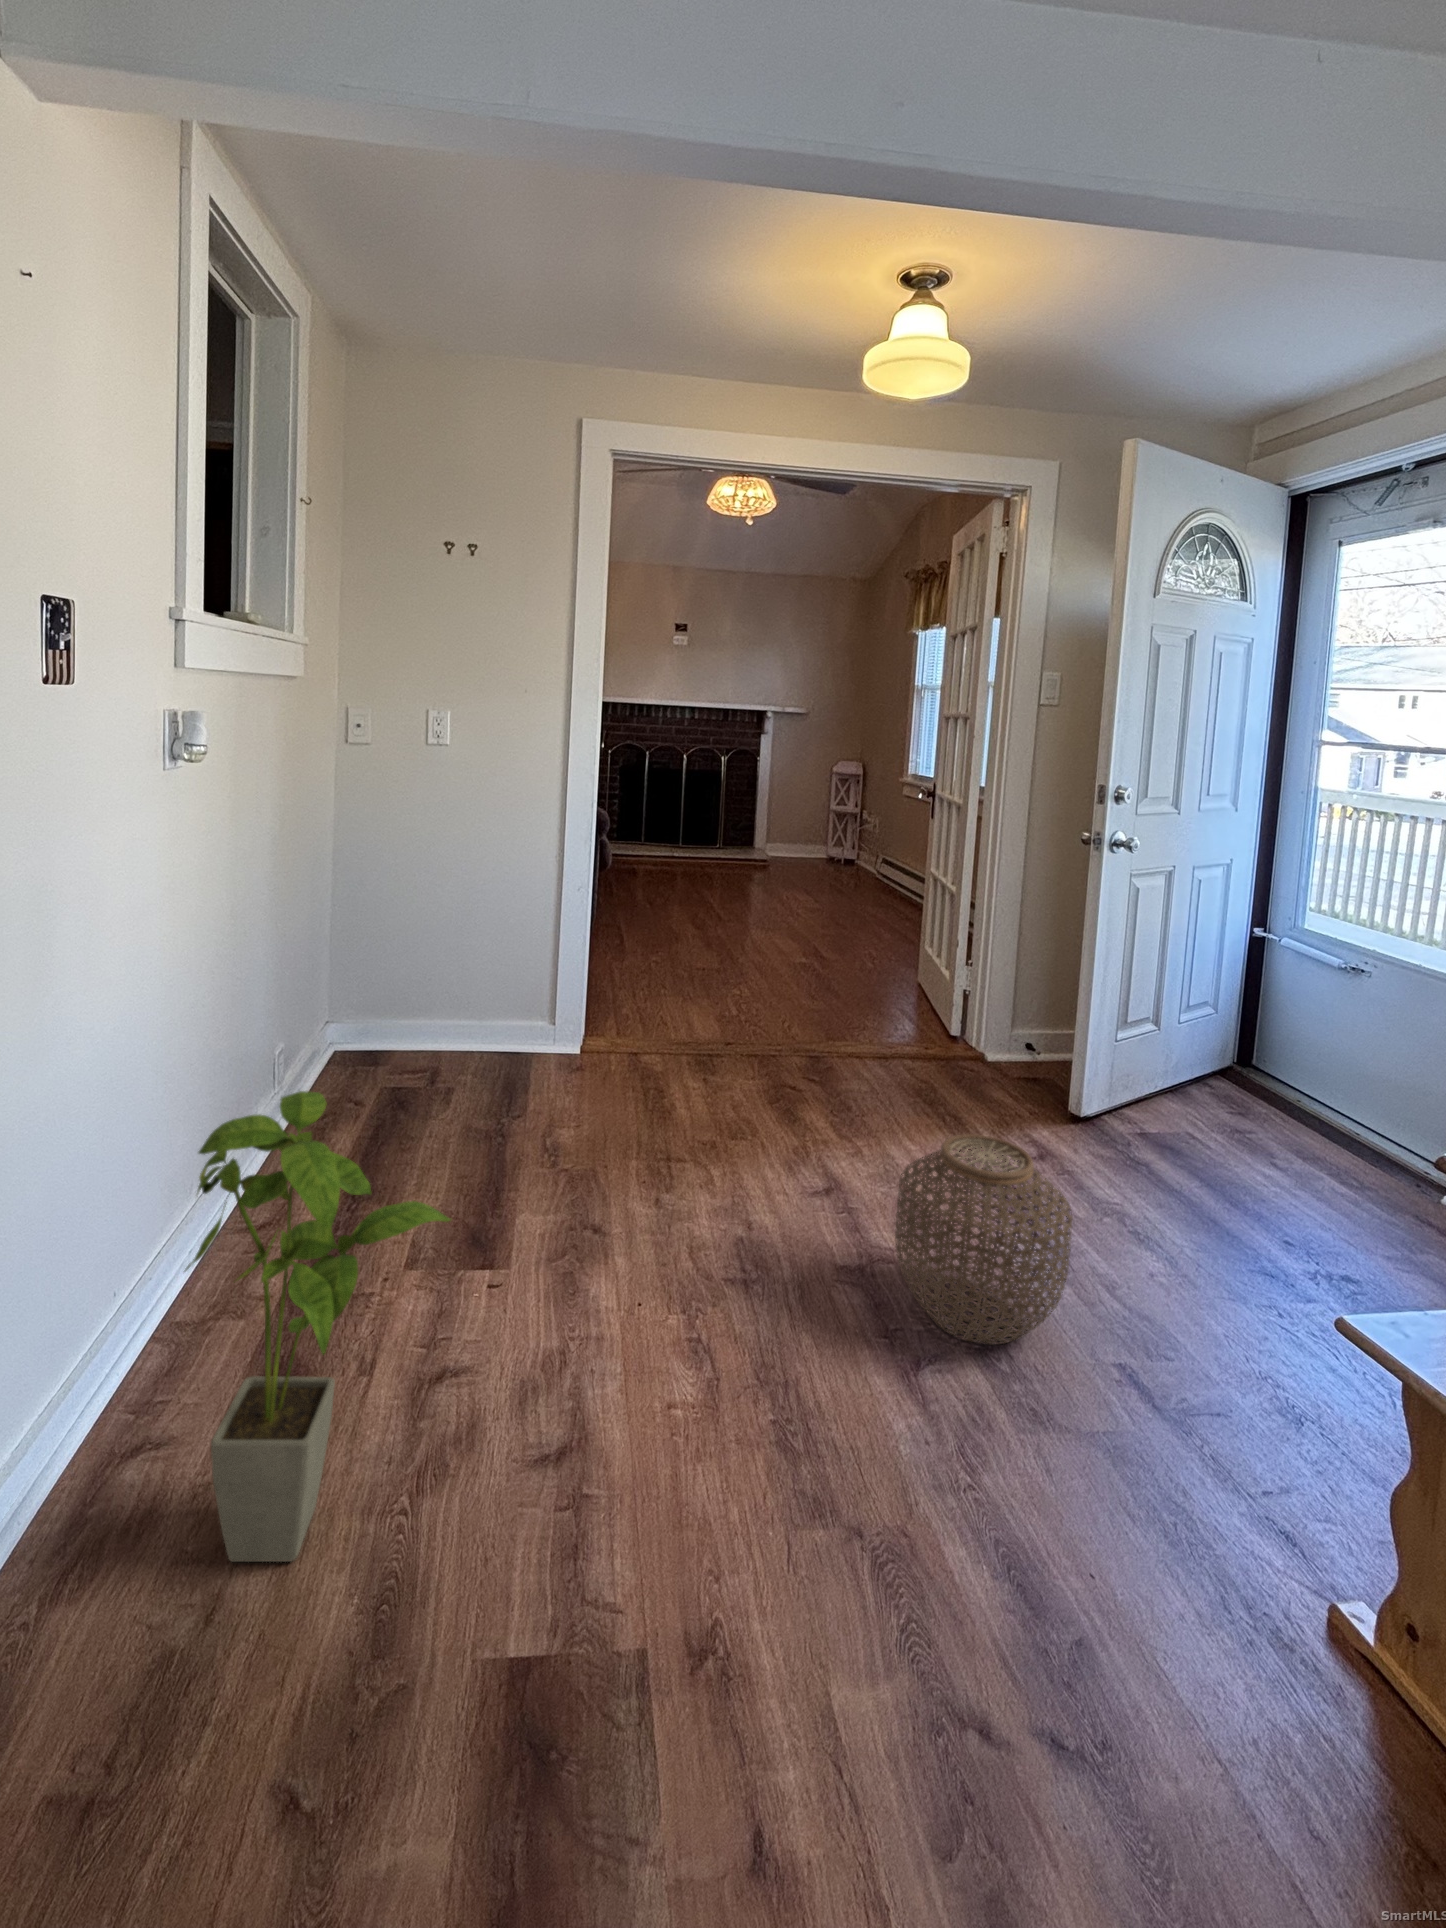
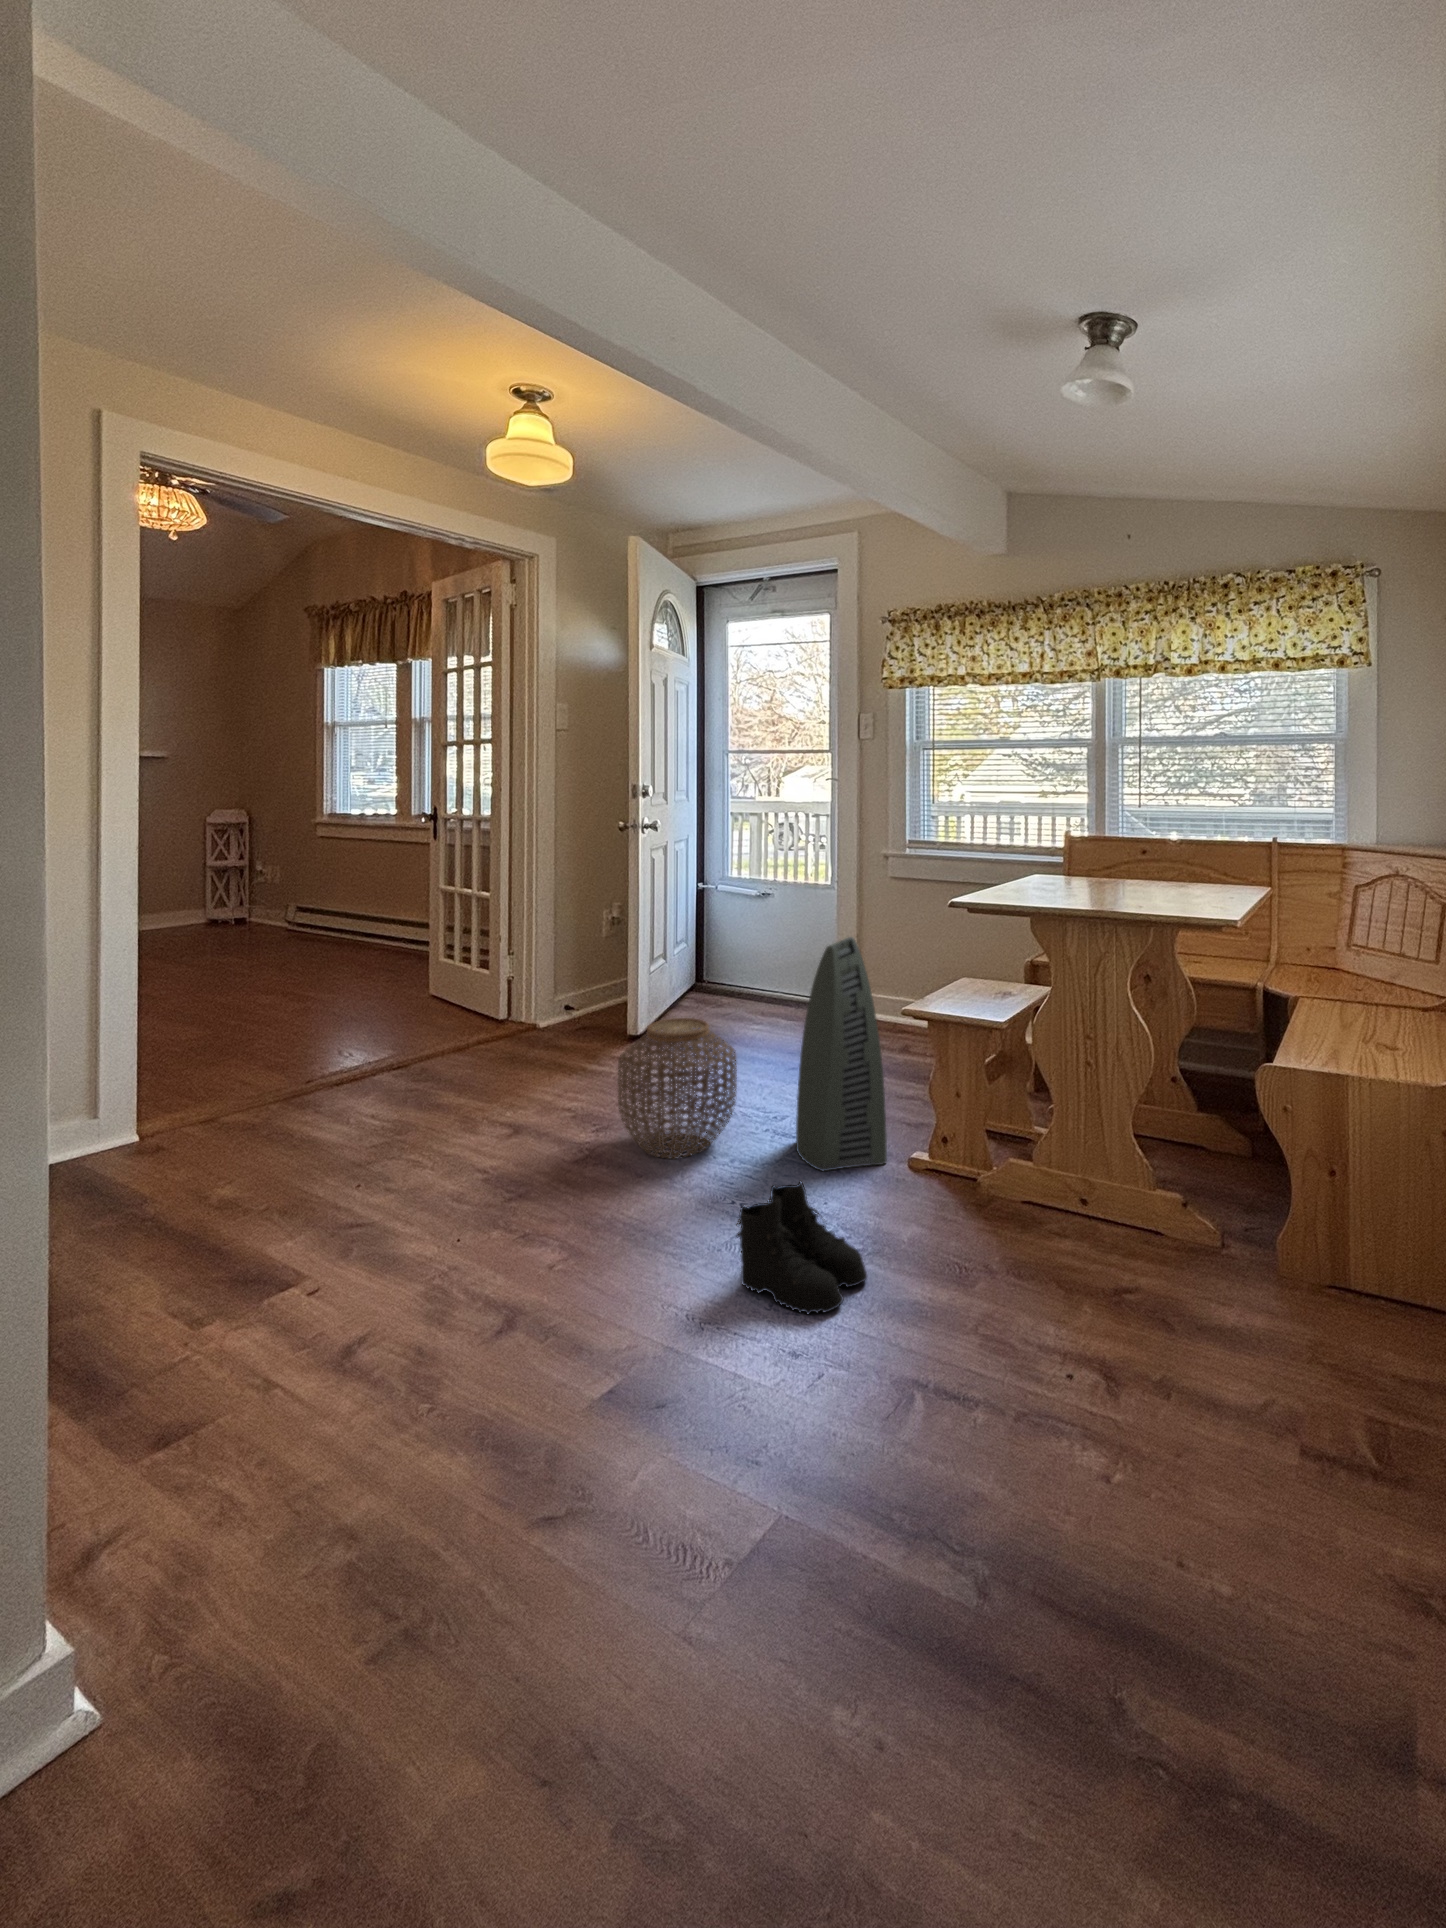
house plant: present [185,1091,451,1562] -> none [205,1040,468,1520]
air purifier: none [1126,1119,1304,1558] -> present [796,937,887,1171]
boots: none [819,1495,1011,1798] -> present [736,1181,867,1314]

